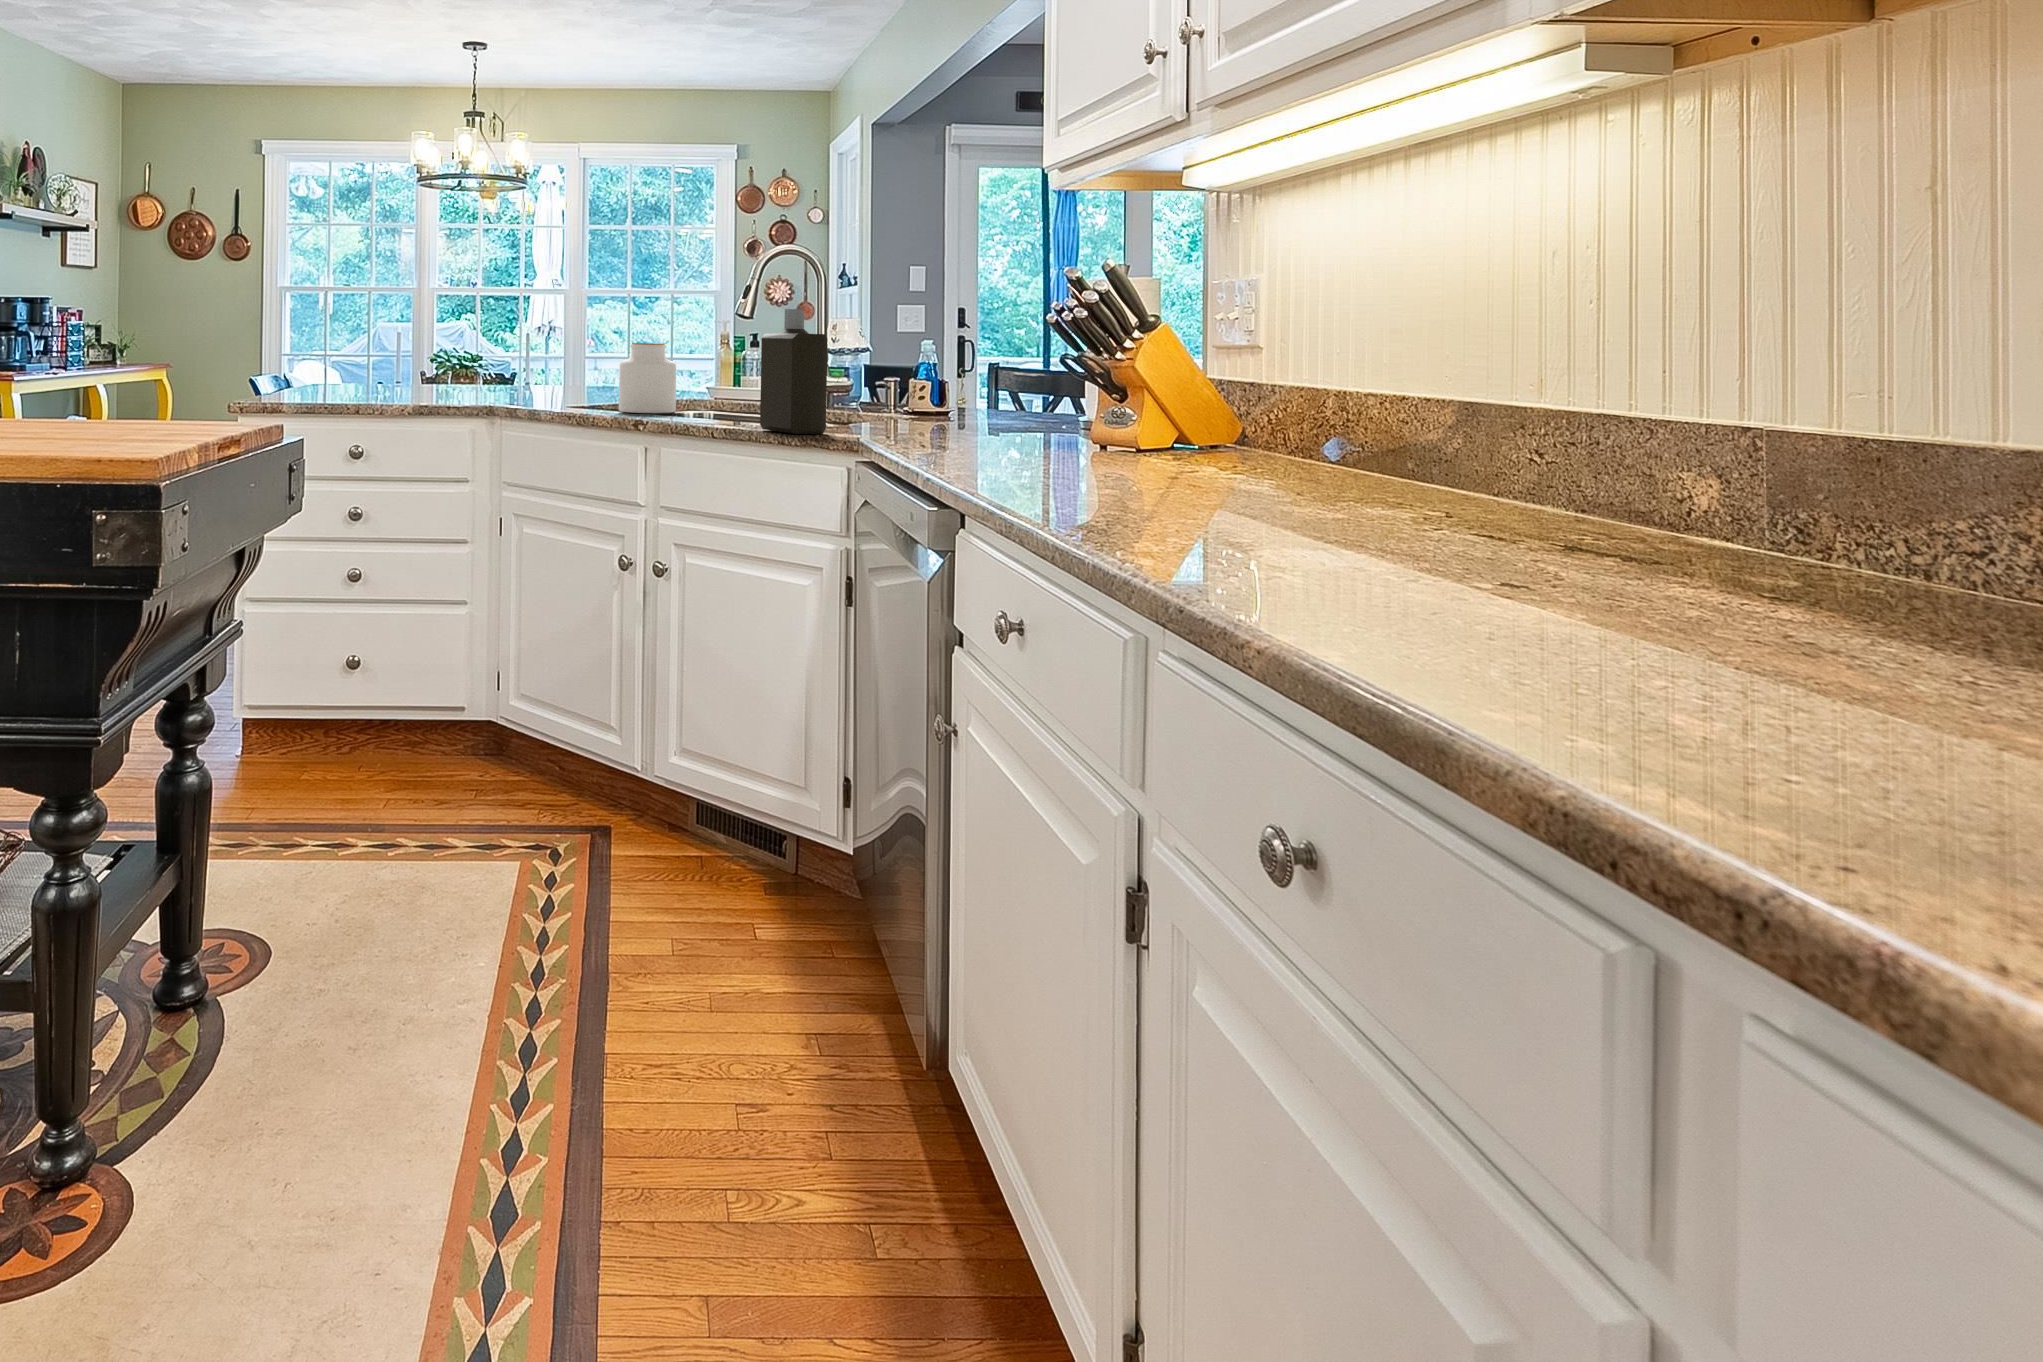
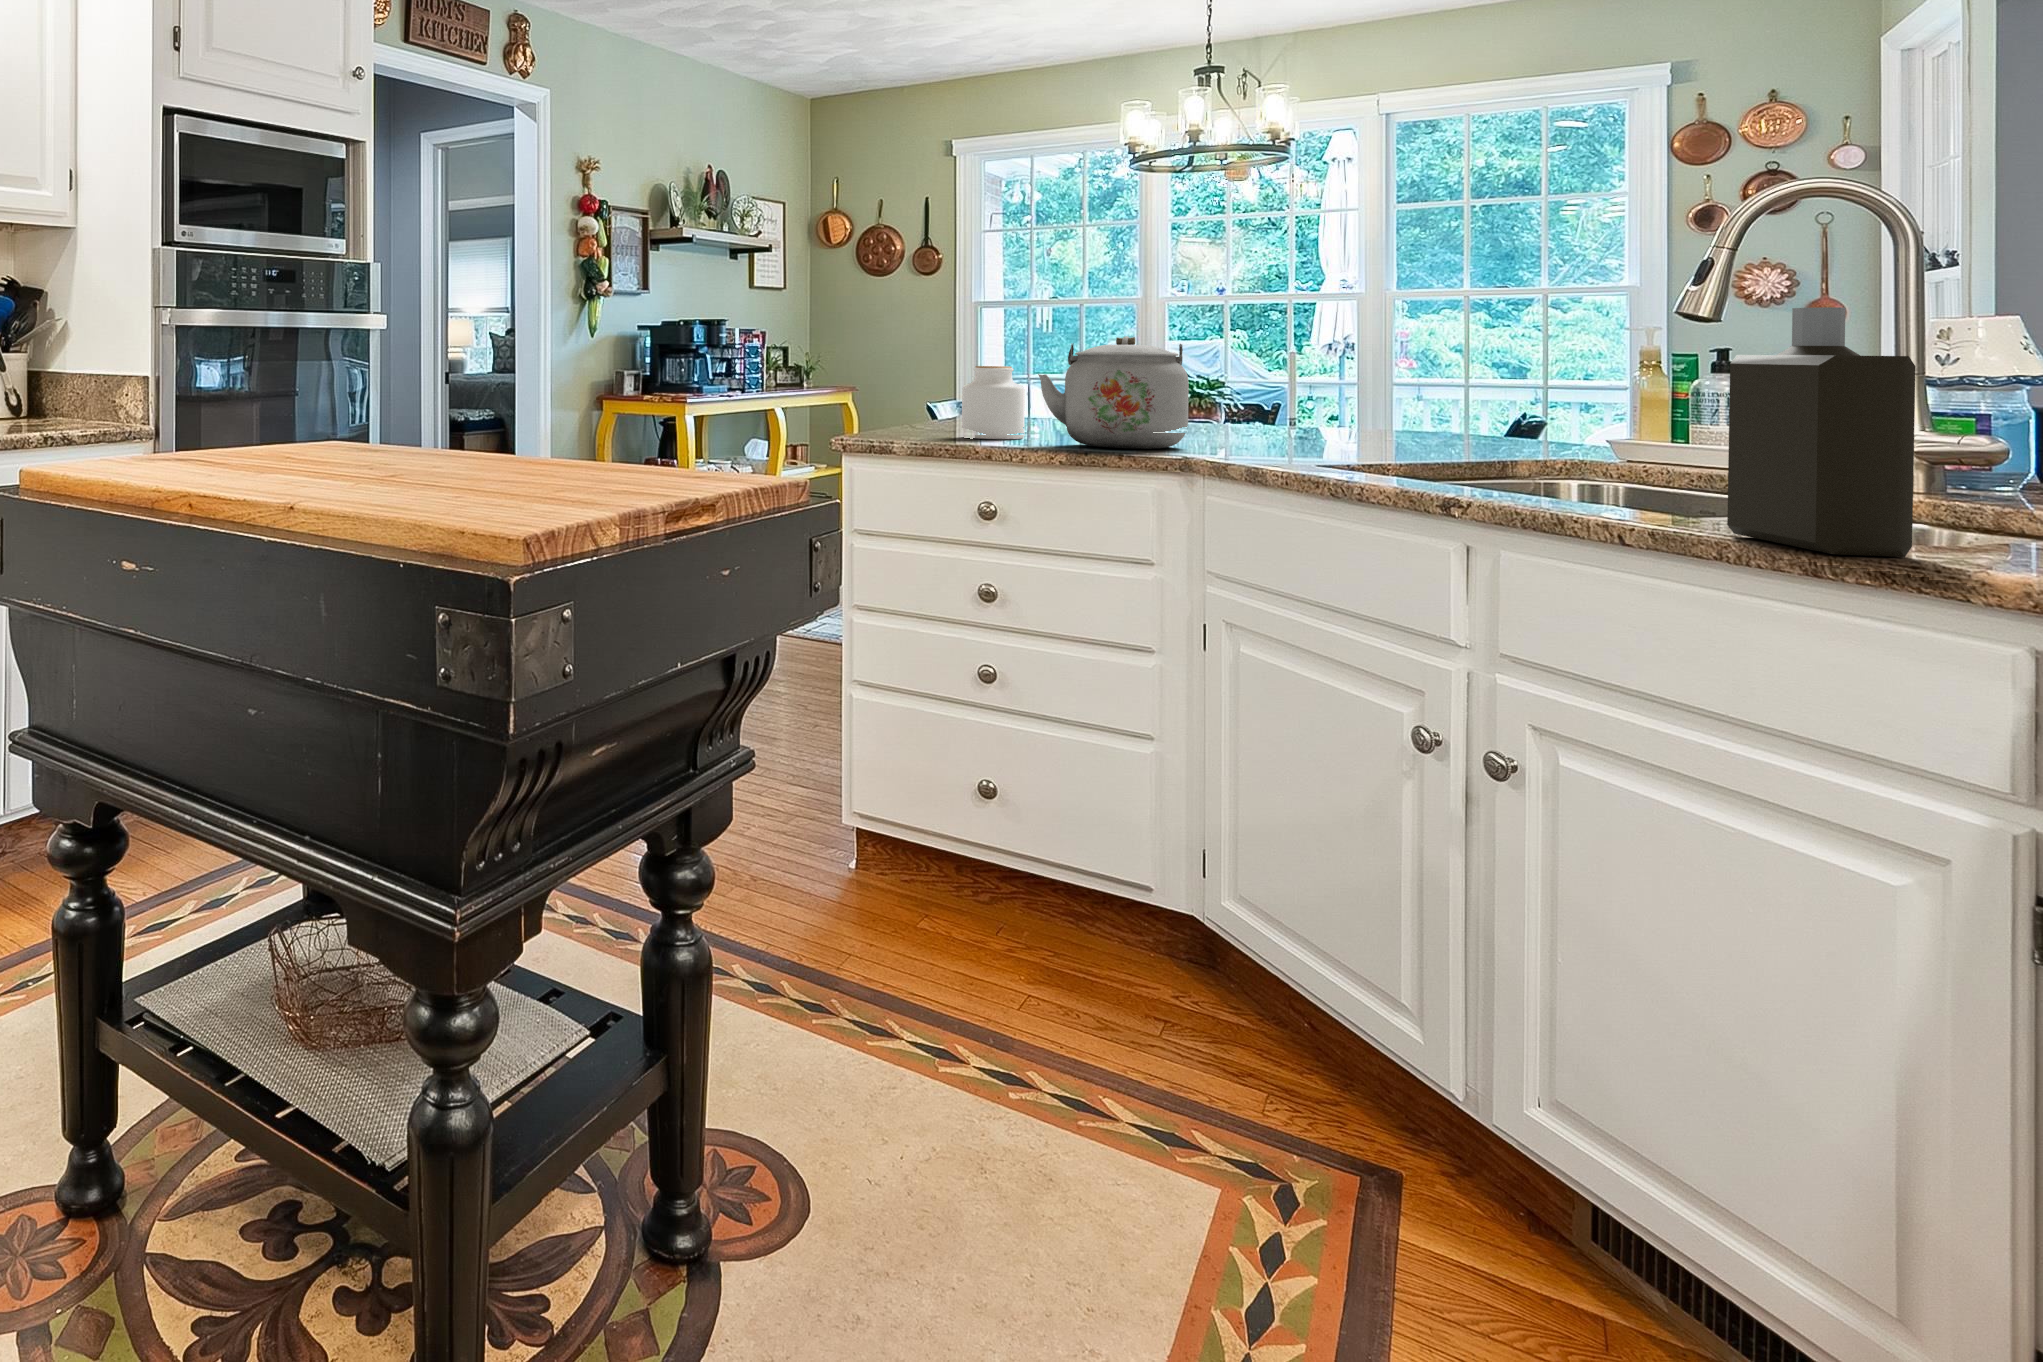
kettle: none [375,320,481,405] -> present [1038,336,1189,449]
jar: present [619,343,676,413] -> present [962,366,1025,439]

